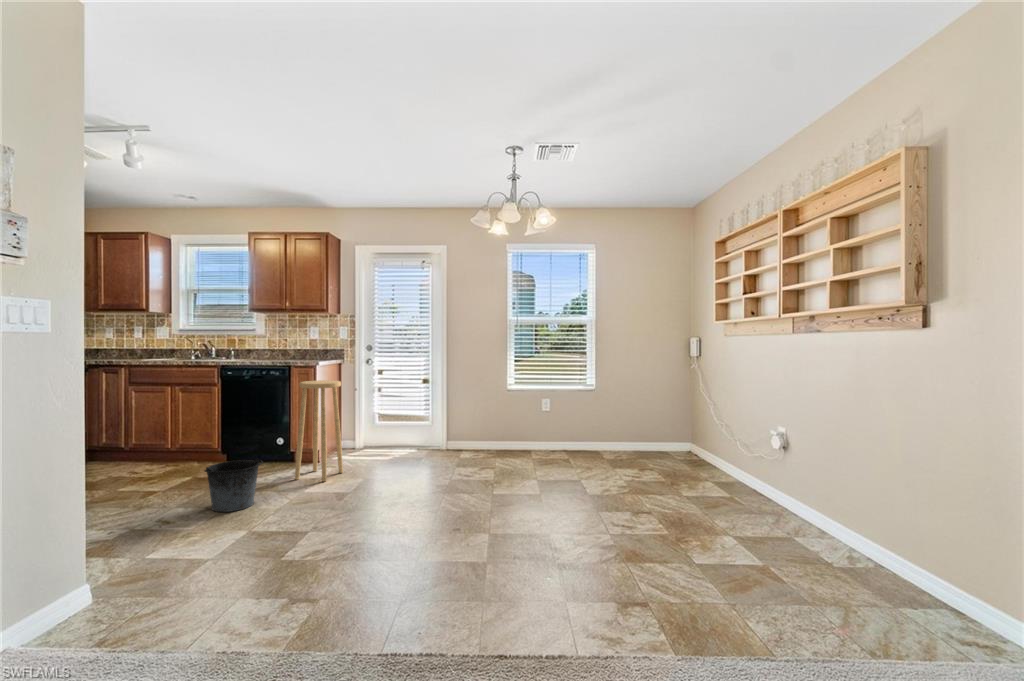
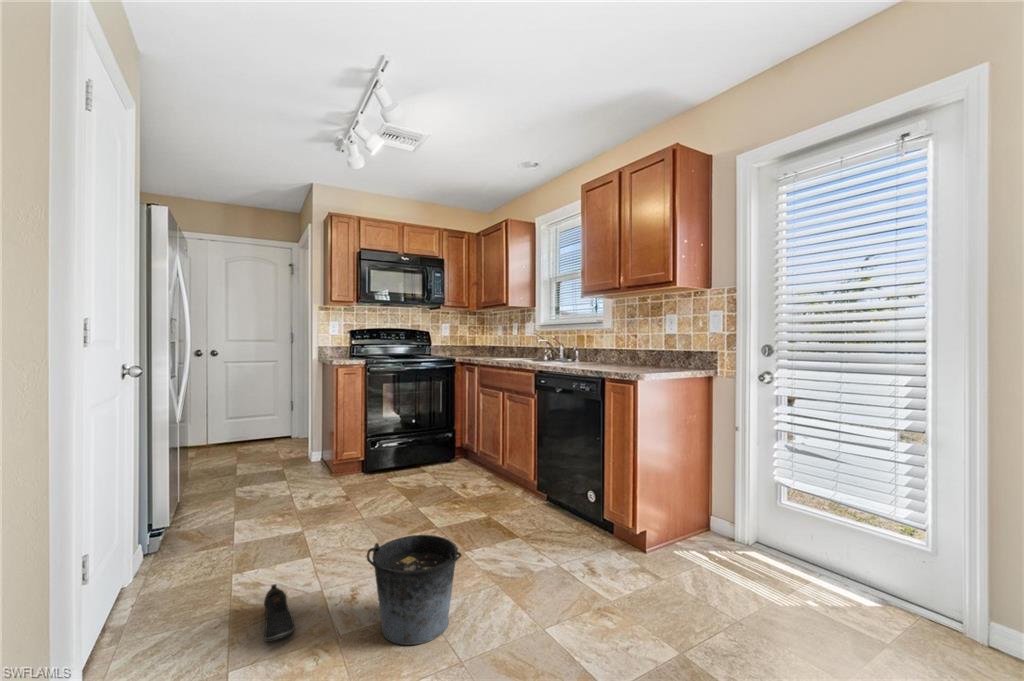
stool: present [295,380,343,481] -> none [562,408,655,630]
shoe: none [118,513,169,534] -> present [264,584,294,642]

